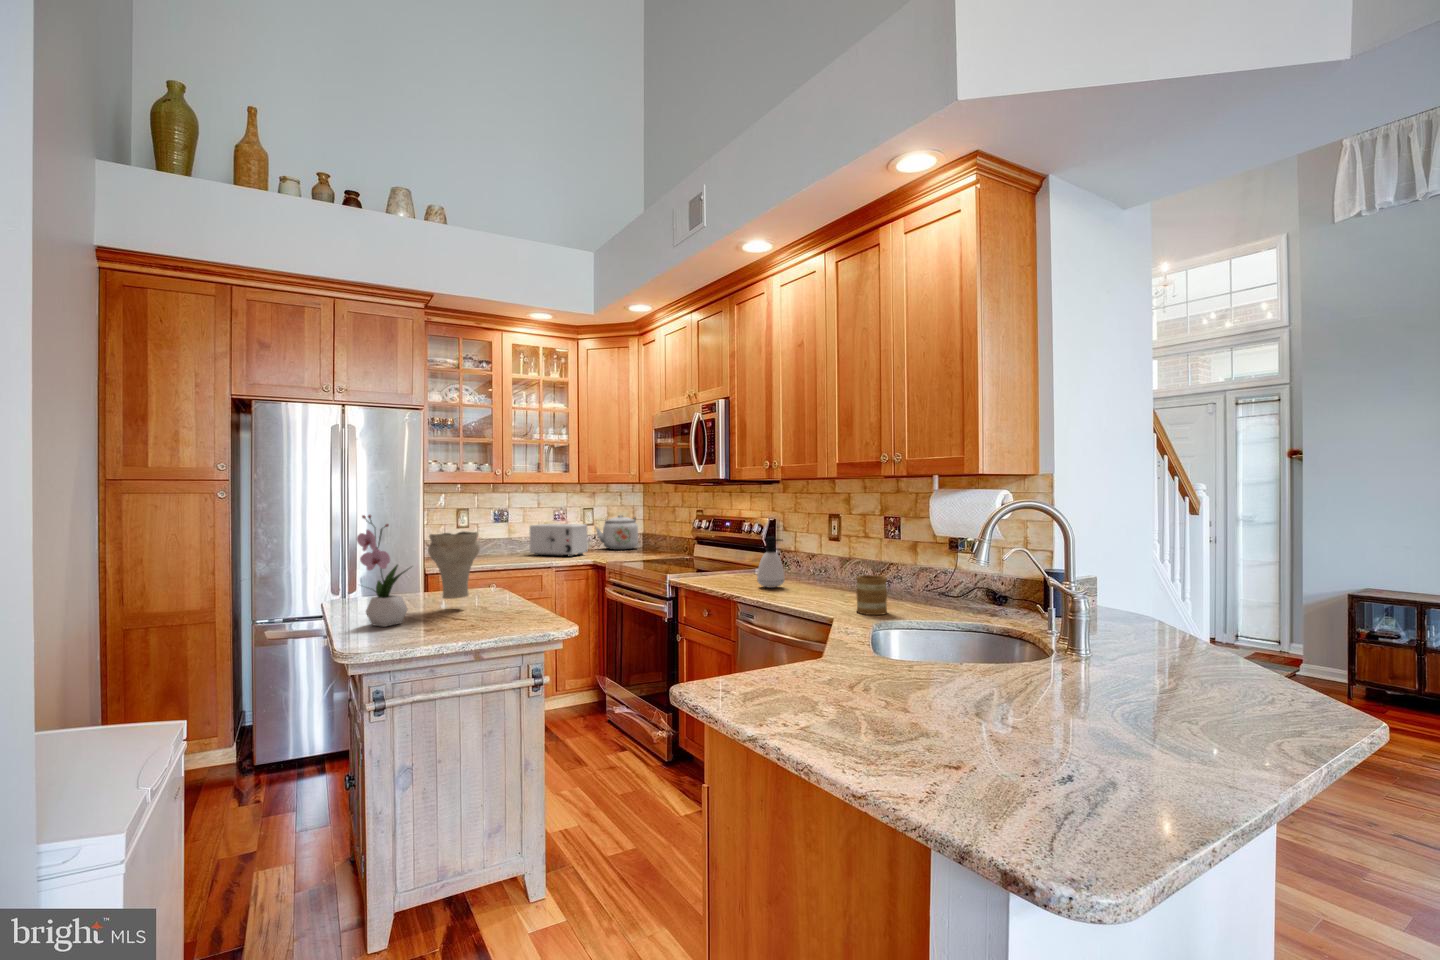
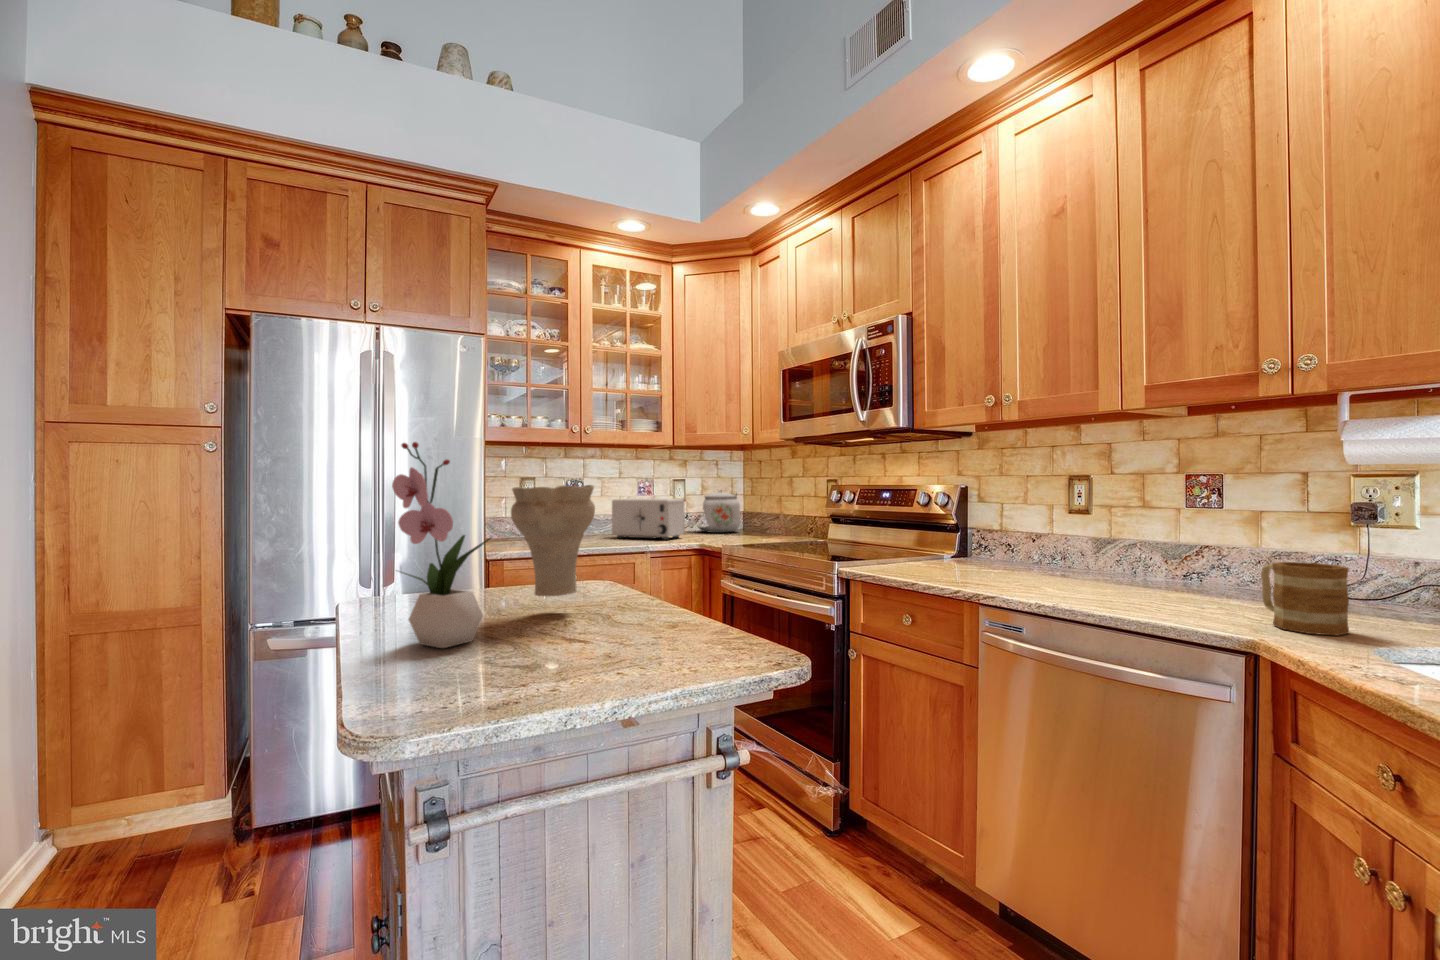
soap dispenser: present [757,537,784,588] -> none [997,504,1044,582]

